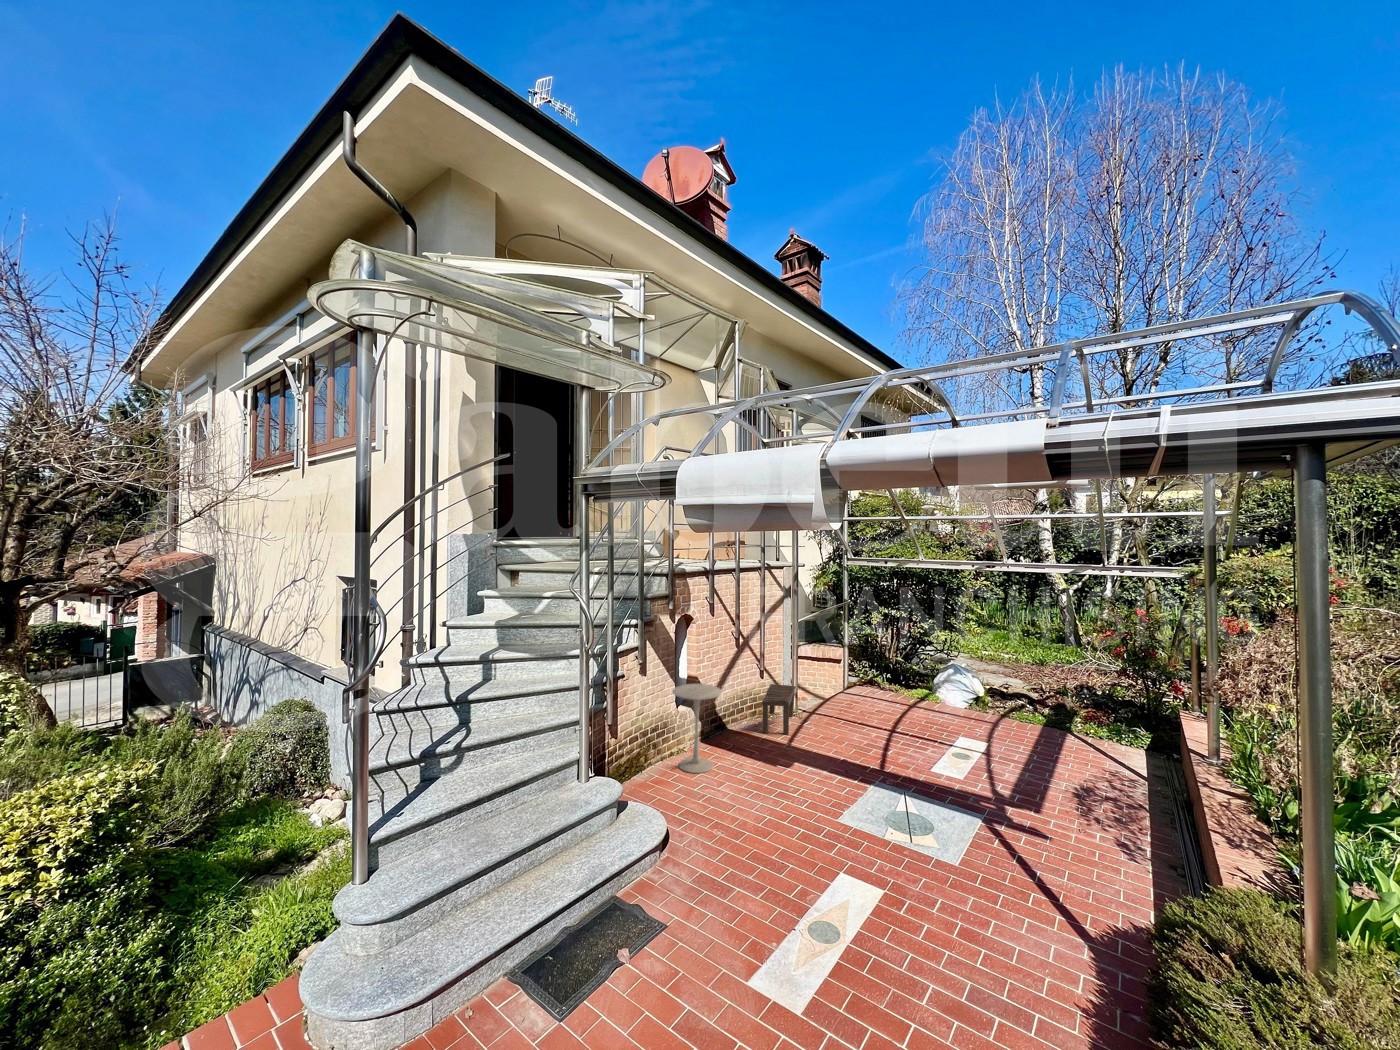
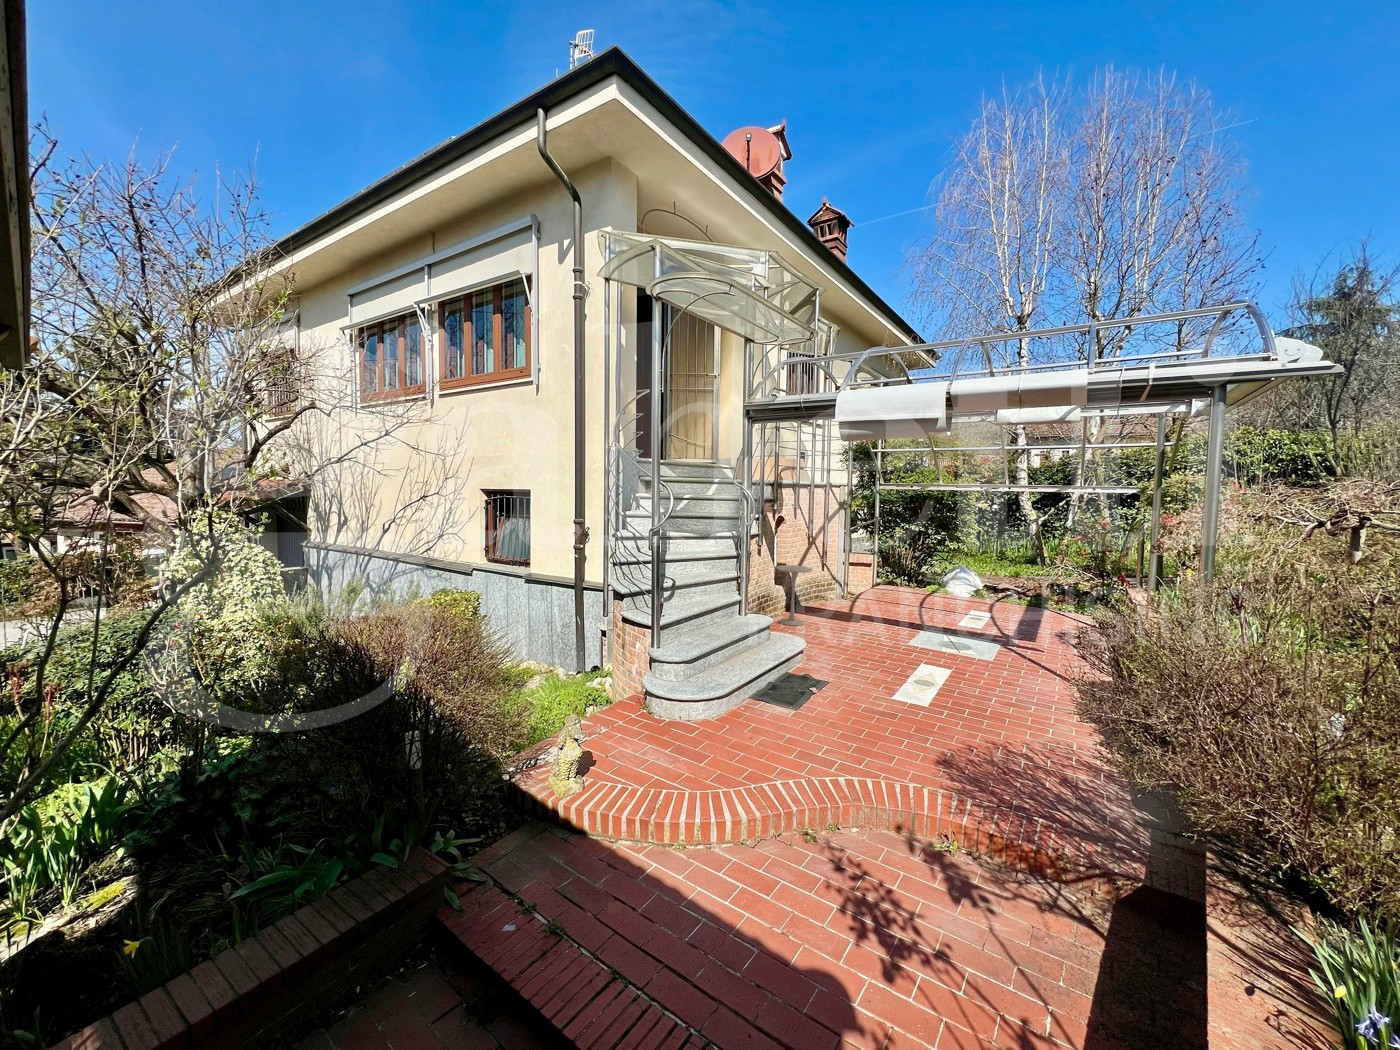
bench: present [762,684,796,735] -> none [826,576,849,608]

